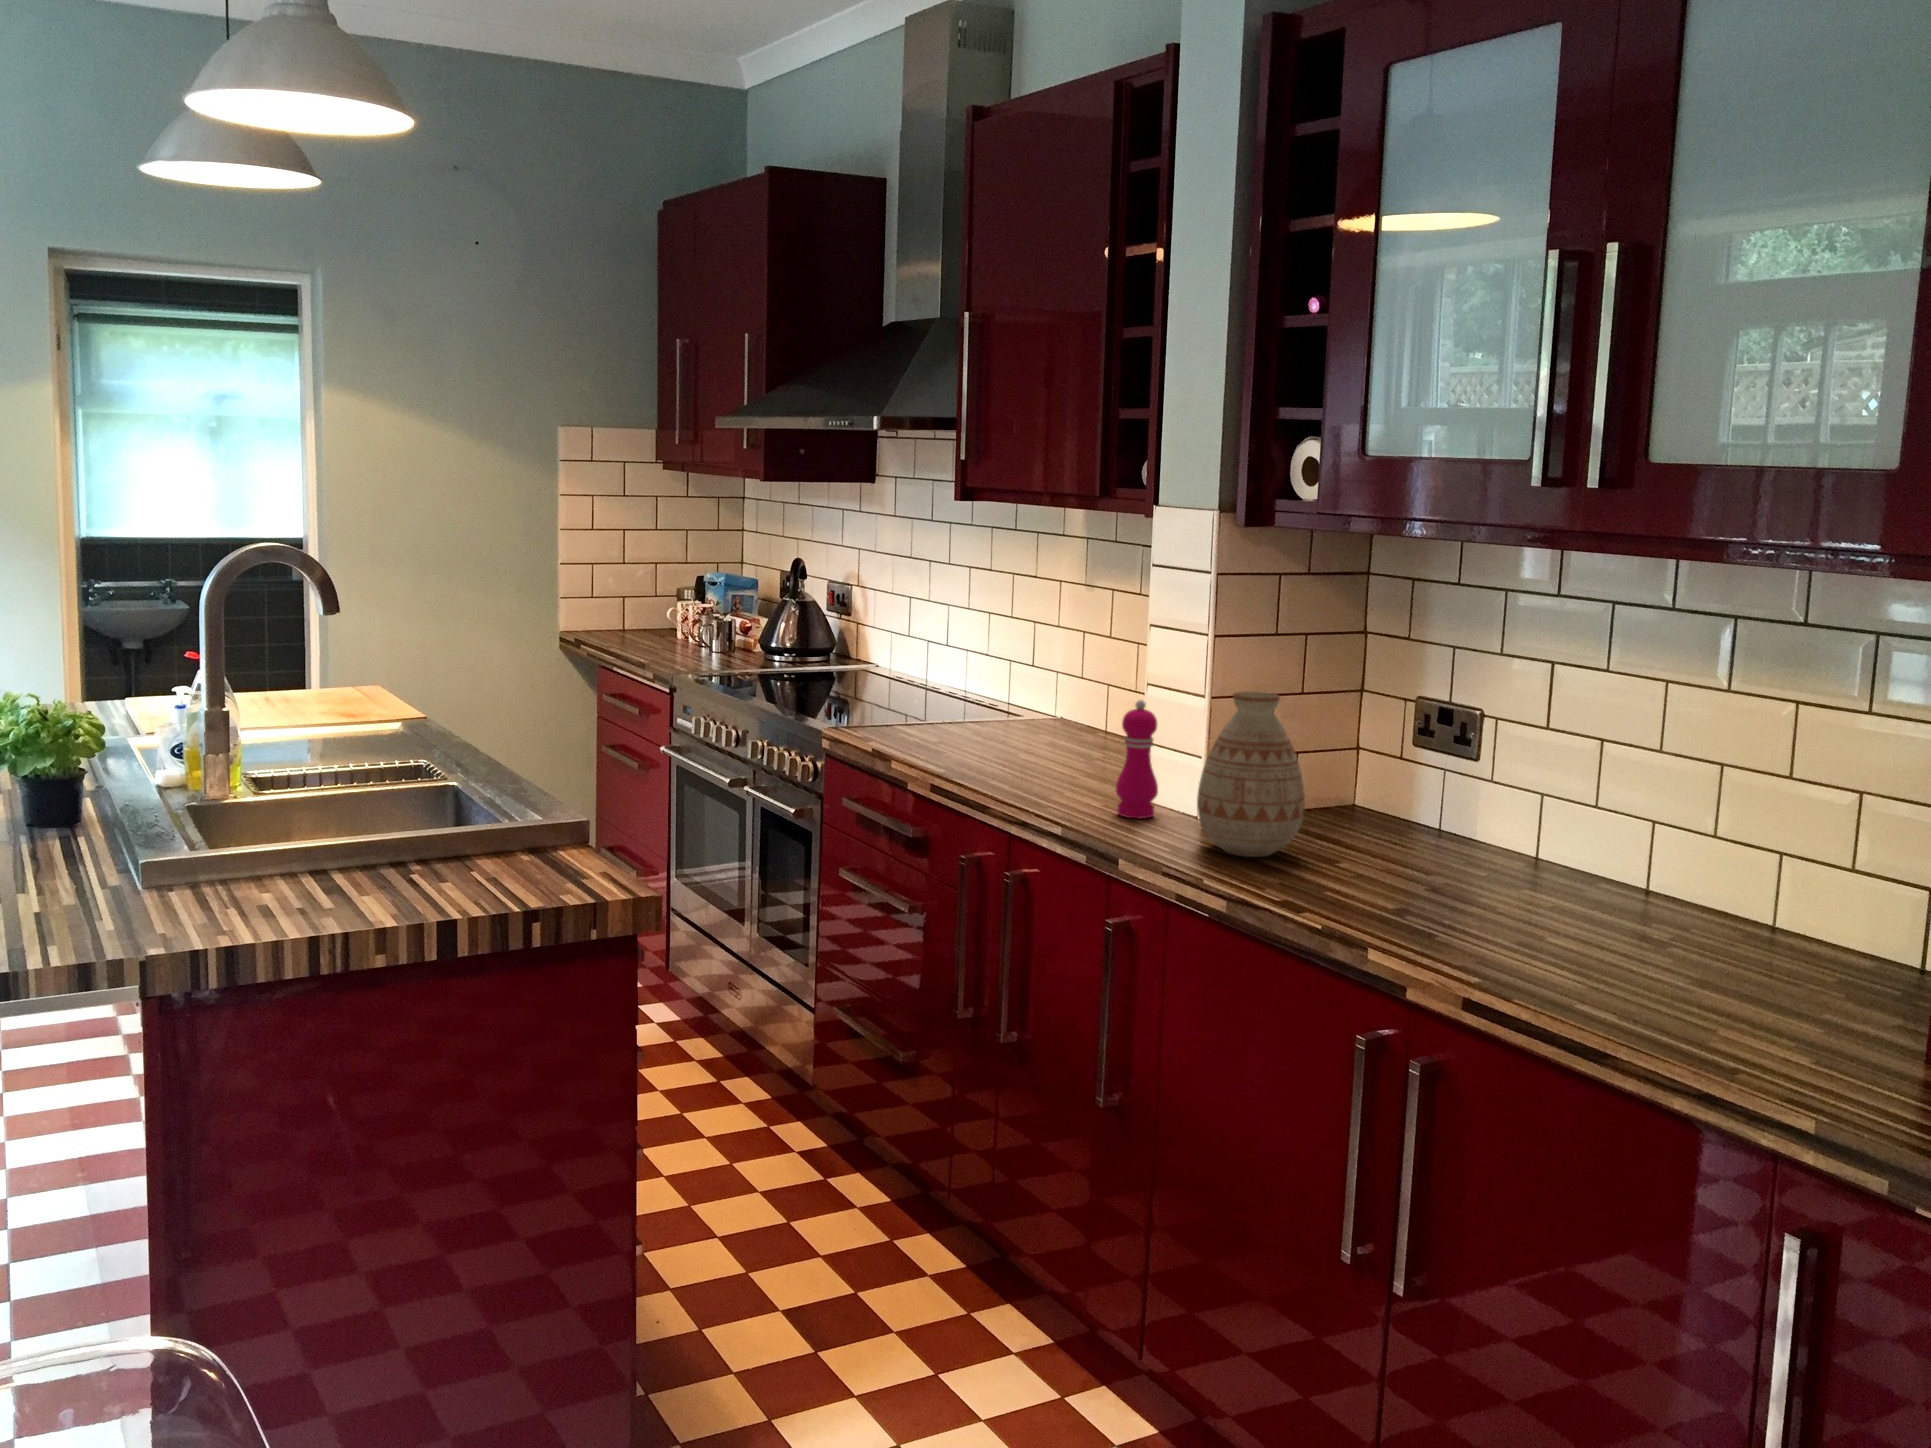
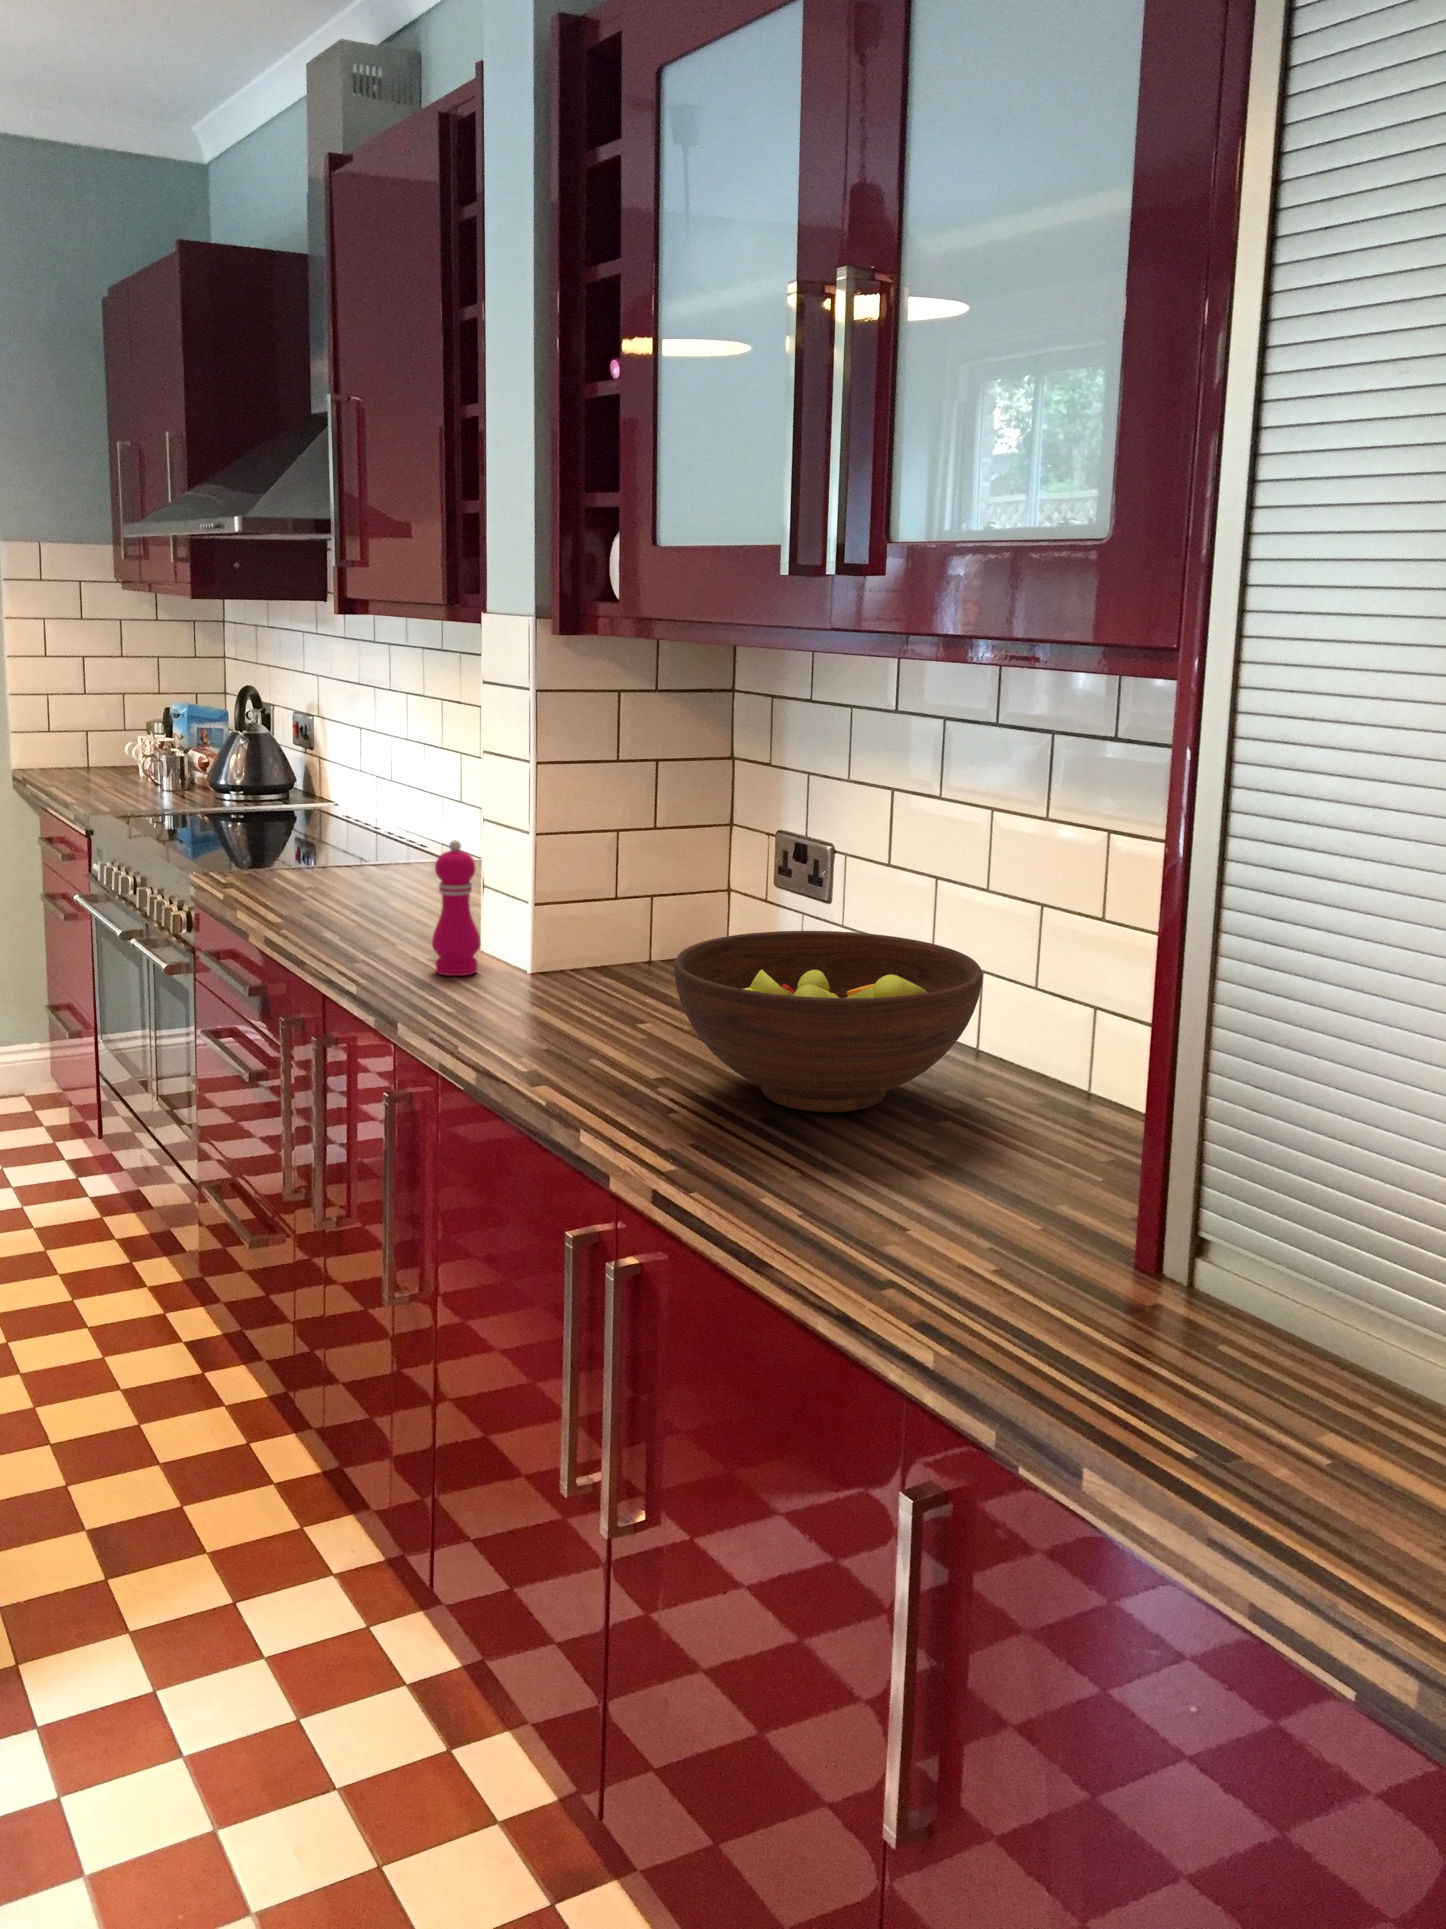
vase: present [1197,691,1305,857] -> none [484,829,606,1020]
fruit bowl: none [1424,783,1706,937] -> present [674,931,982,1112]

